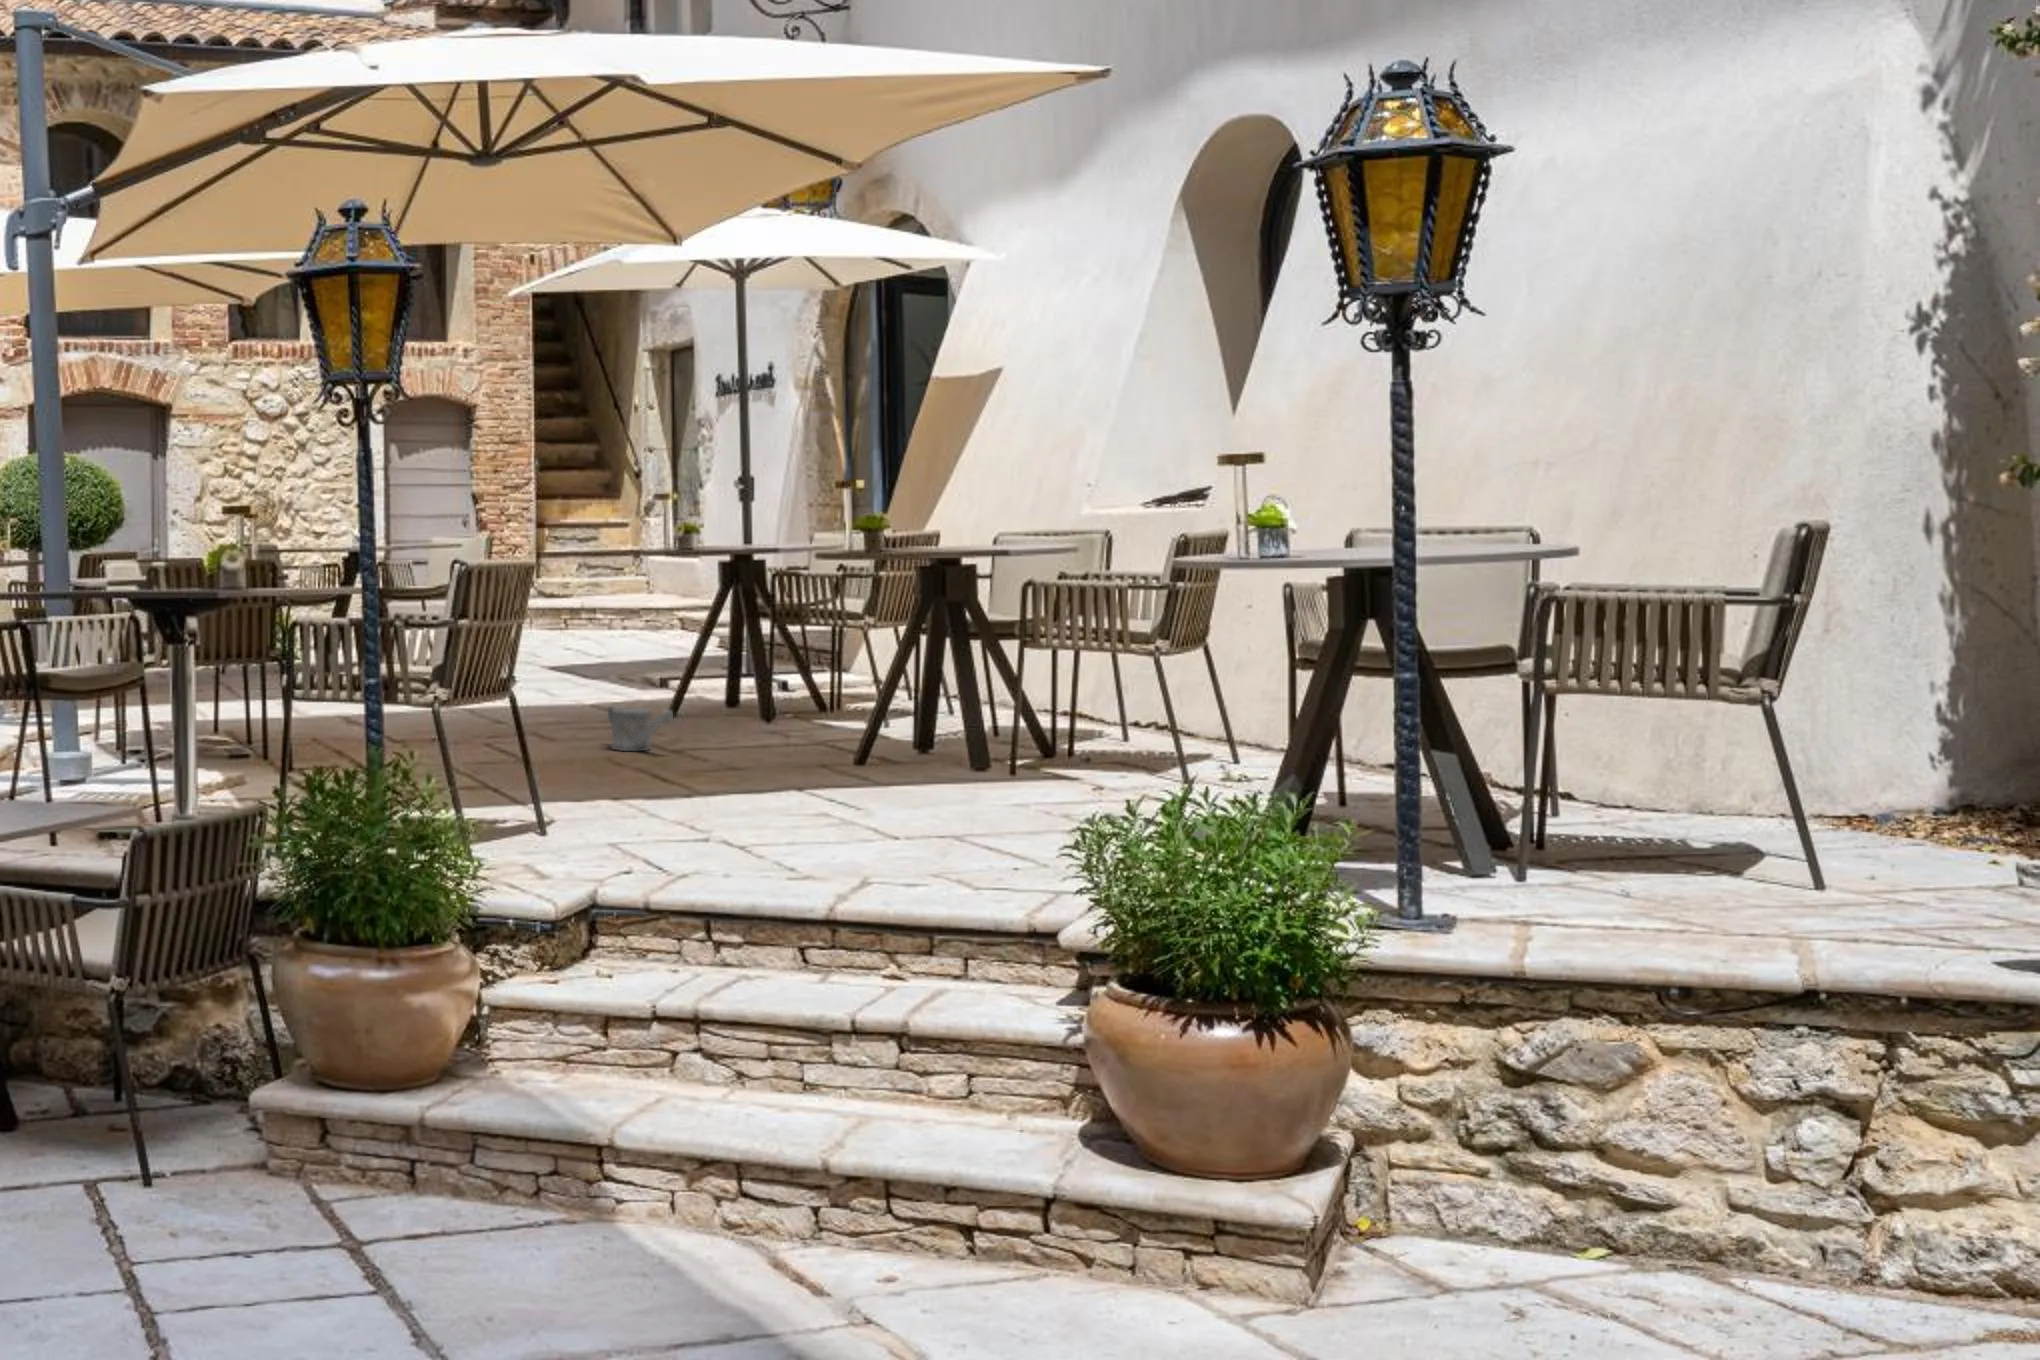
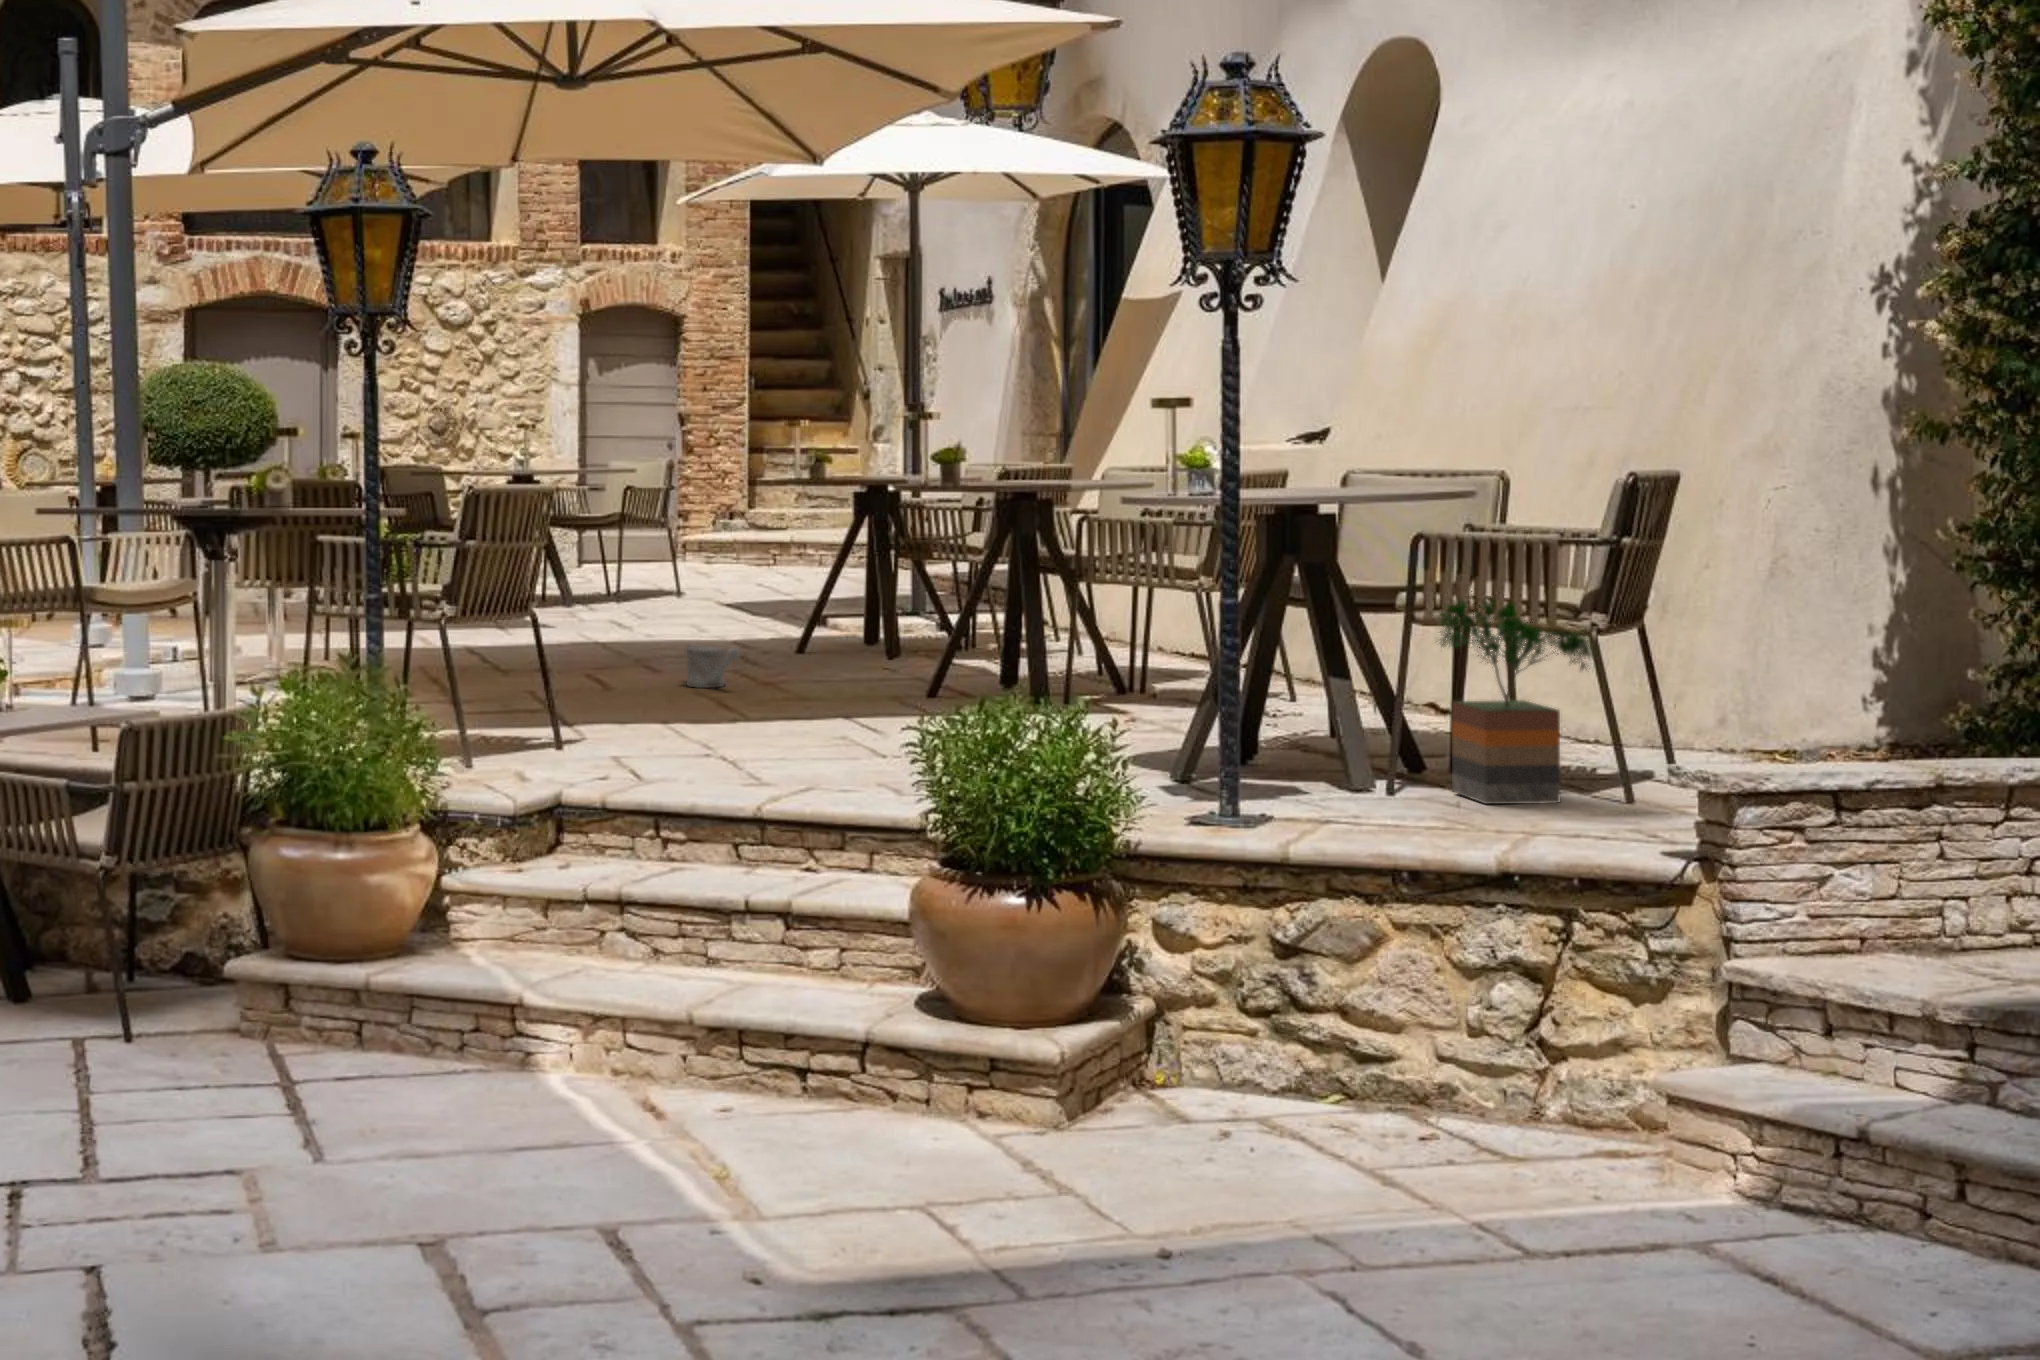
potted tree: none [1553,643,1762,886] -> present [1436,591,1593,804]

